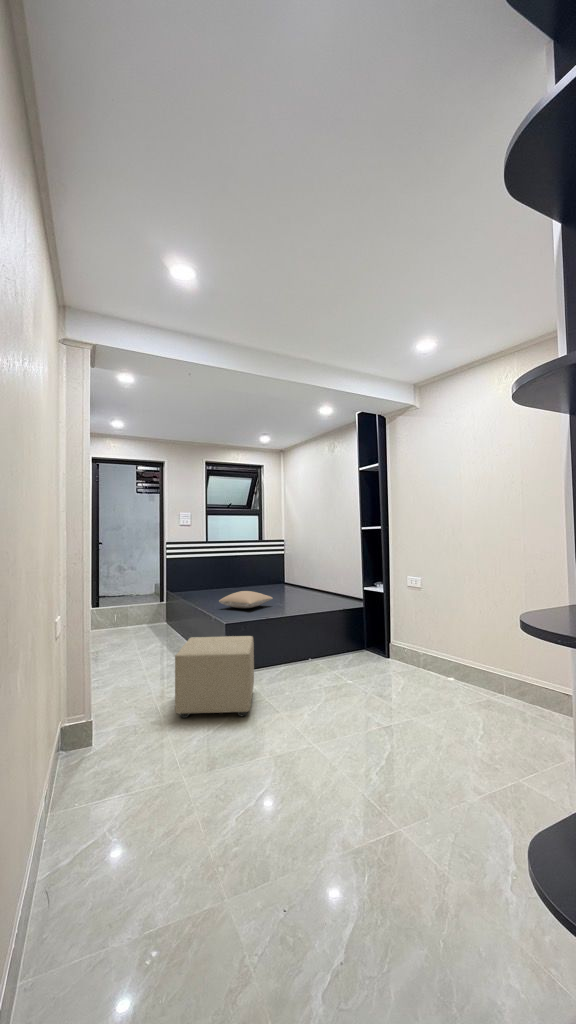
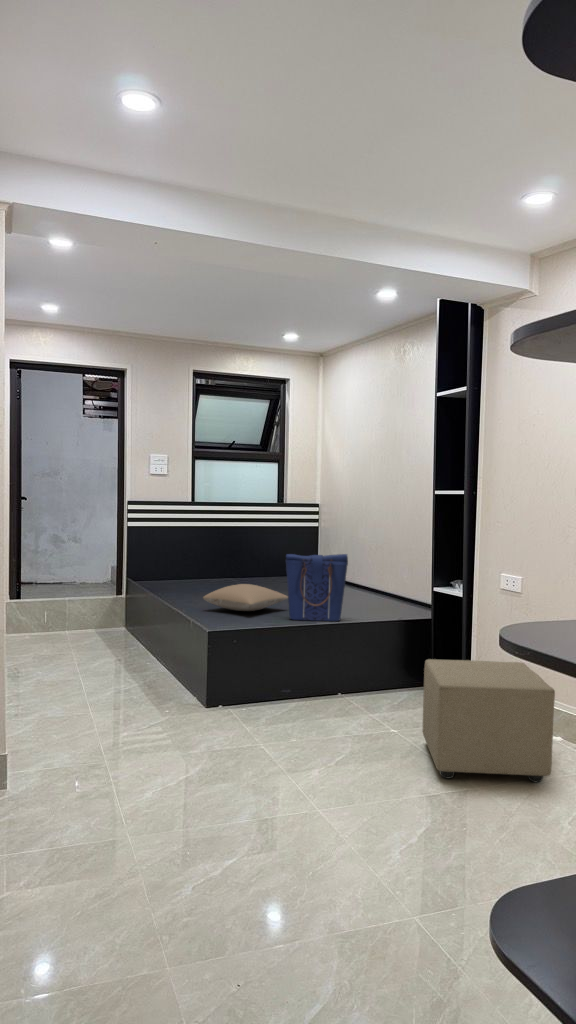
tote bag: none [271,569,310,612] -> present [286,554,348,621]
ottoman: present [175,636,254,718] -> present [423,659,555,782]

